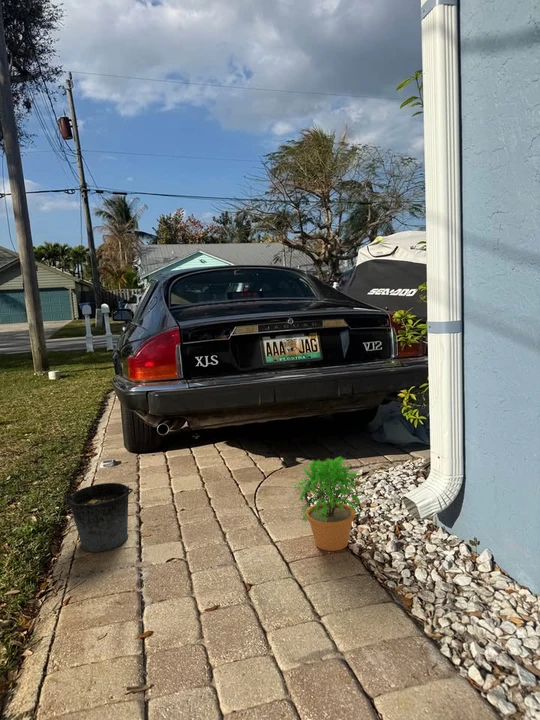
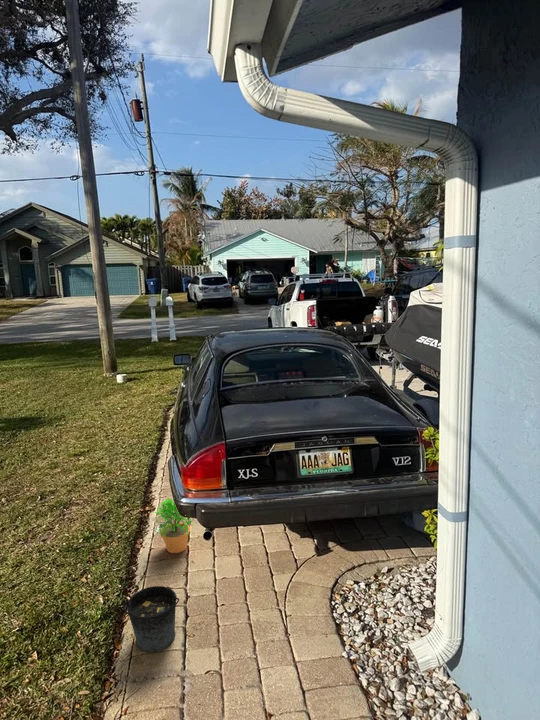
potted plant: present [292,457,361,551] -> present [155,498,192,553]

